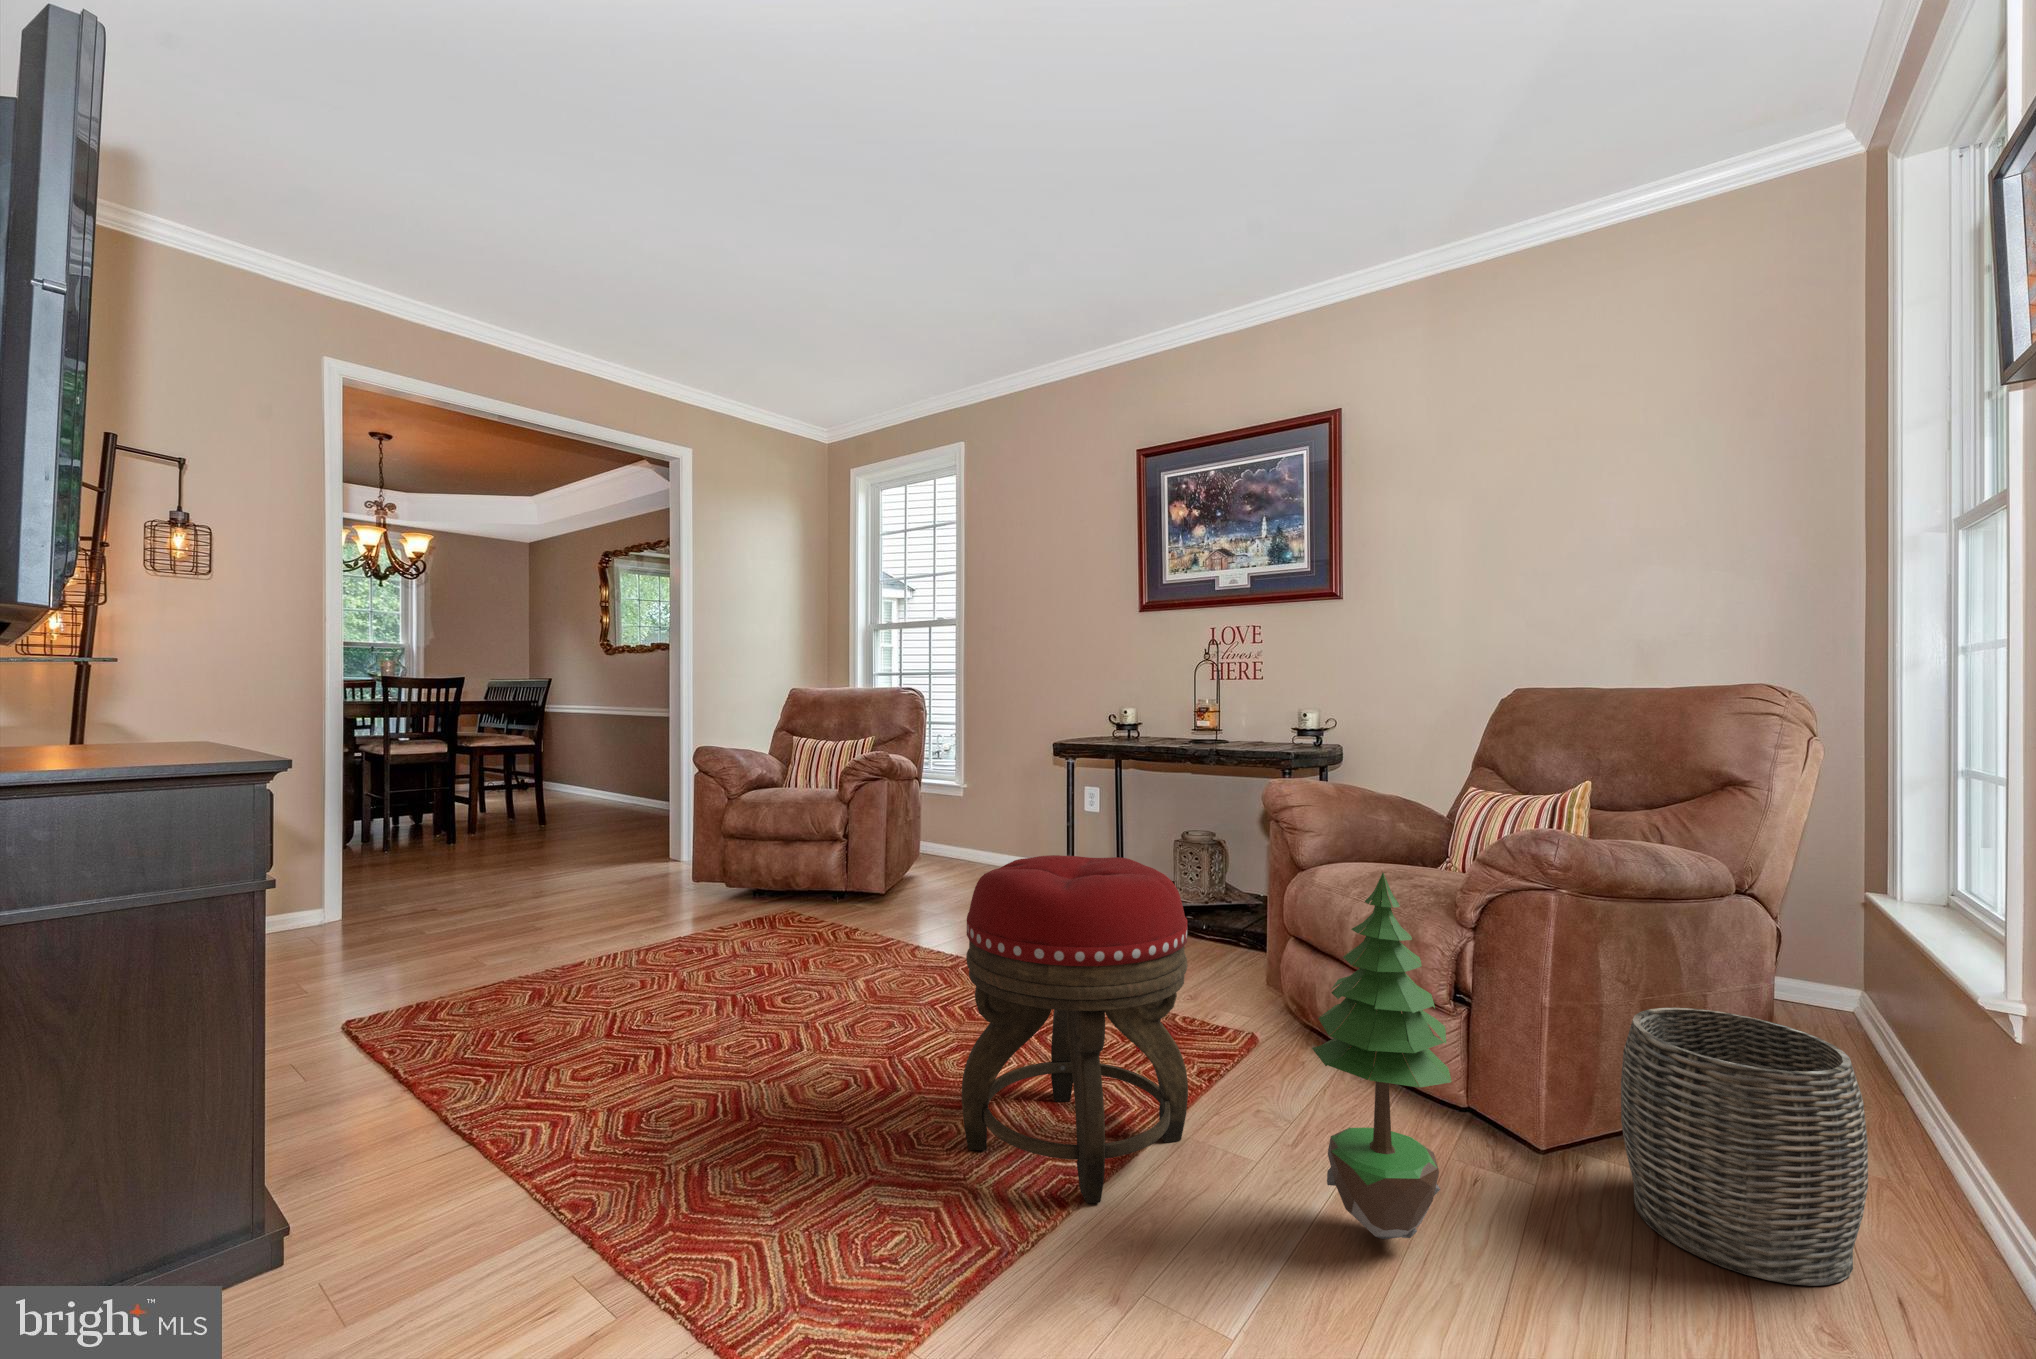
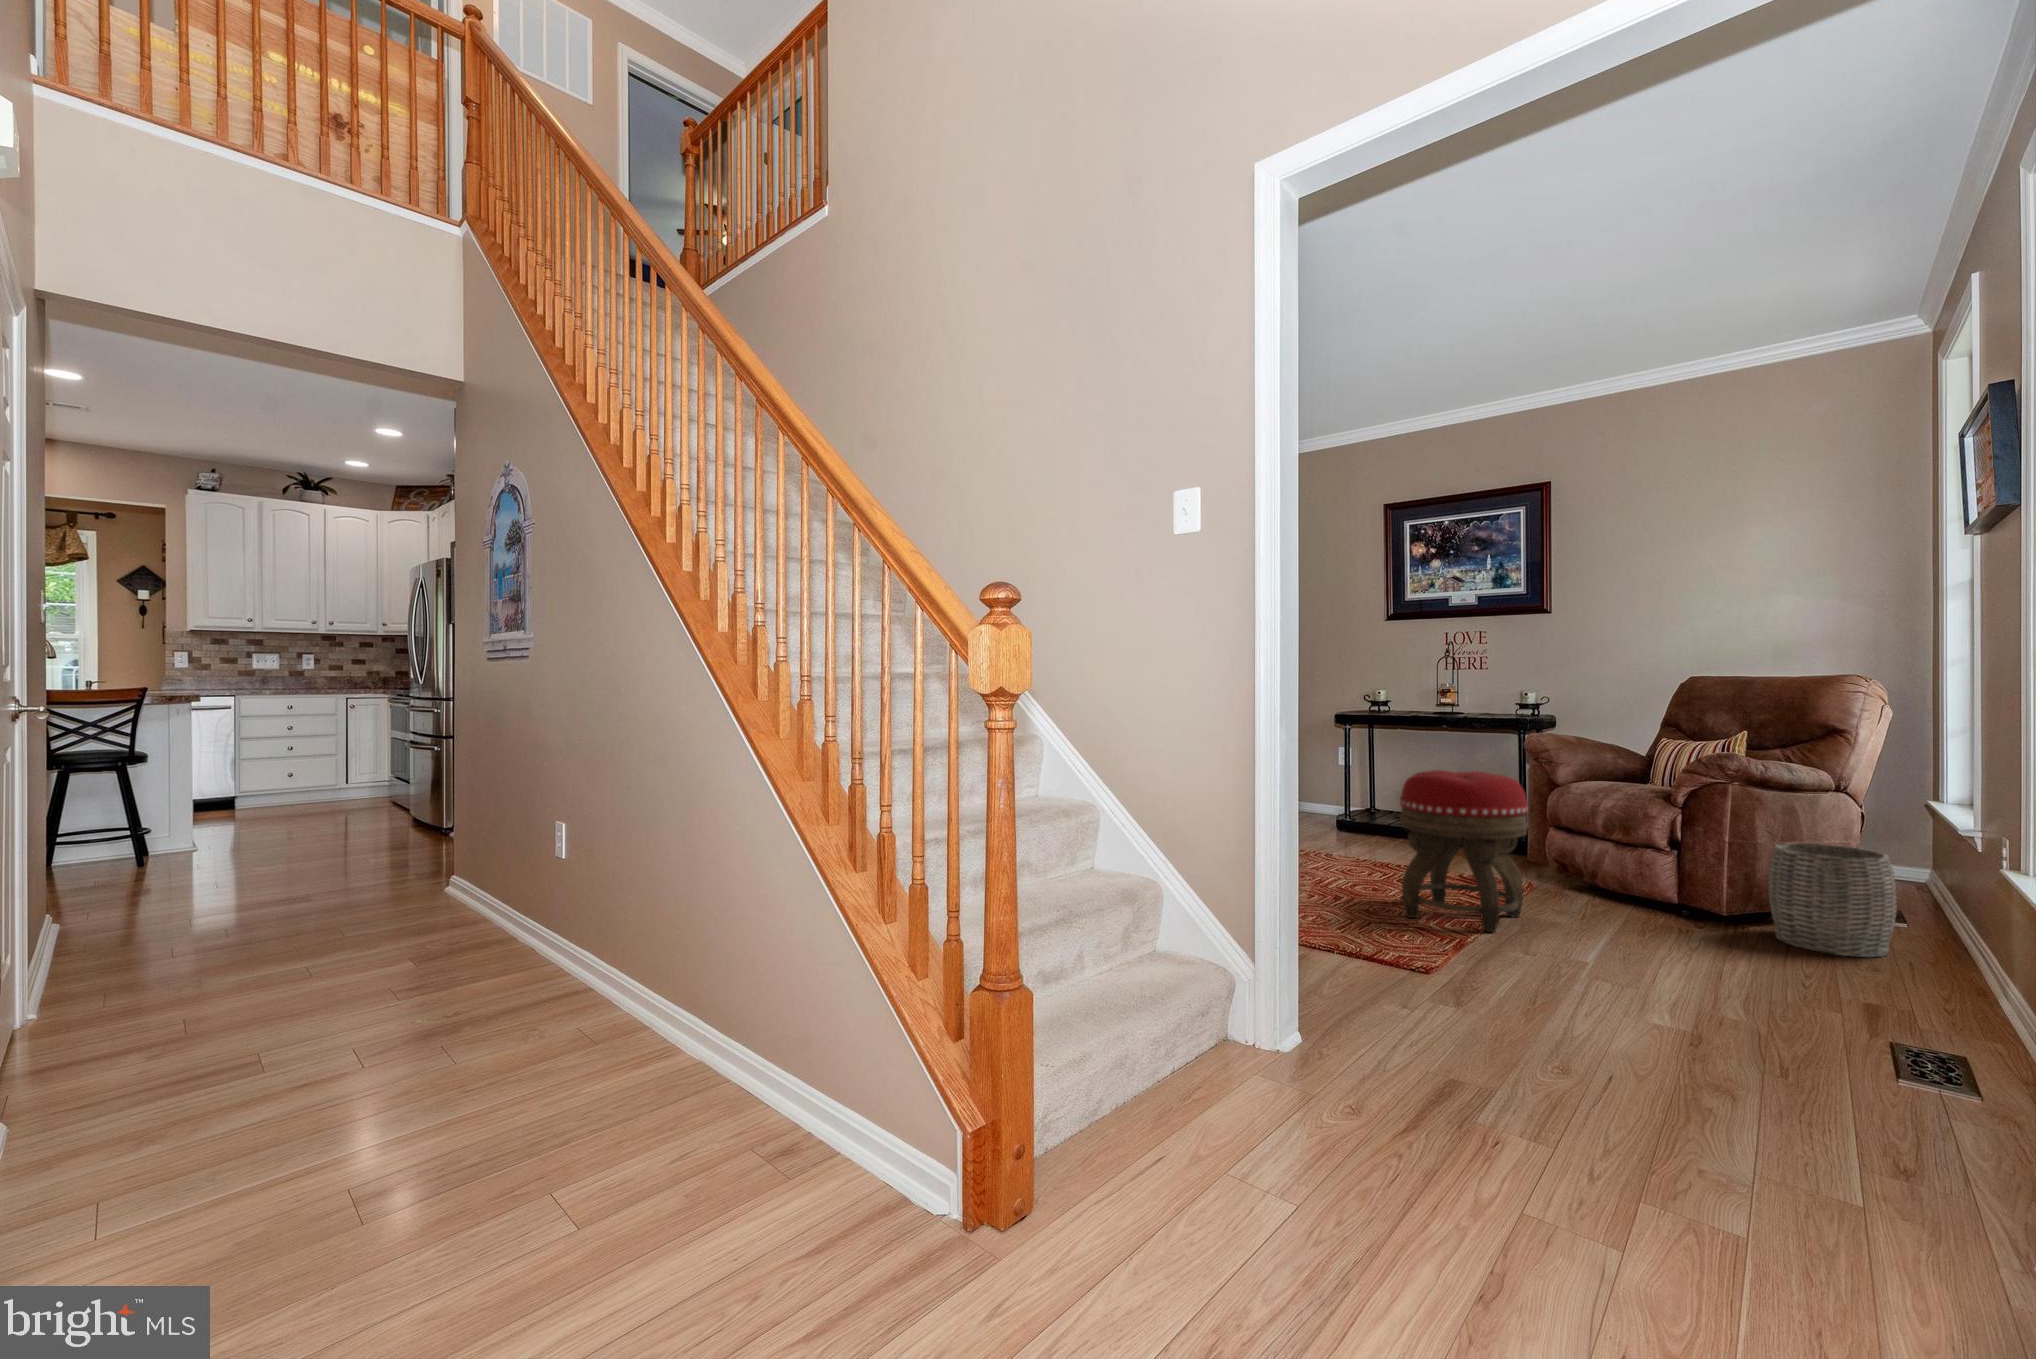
potted tree: present [1312,873,1452,1239] -> none [1609,768,1686,944]

